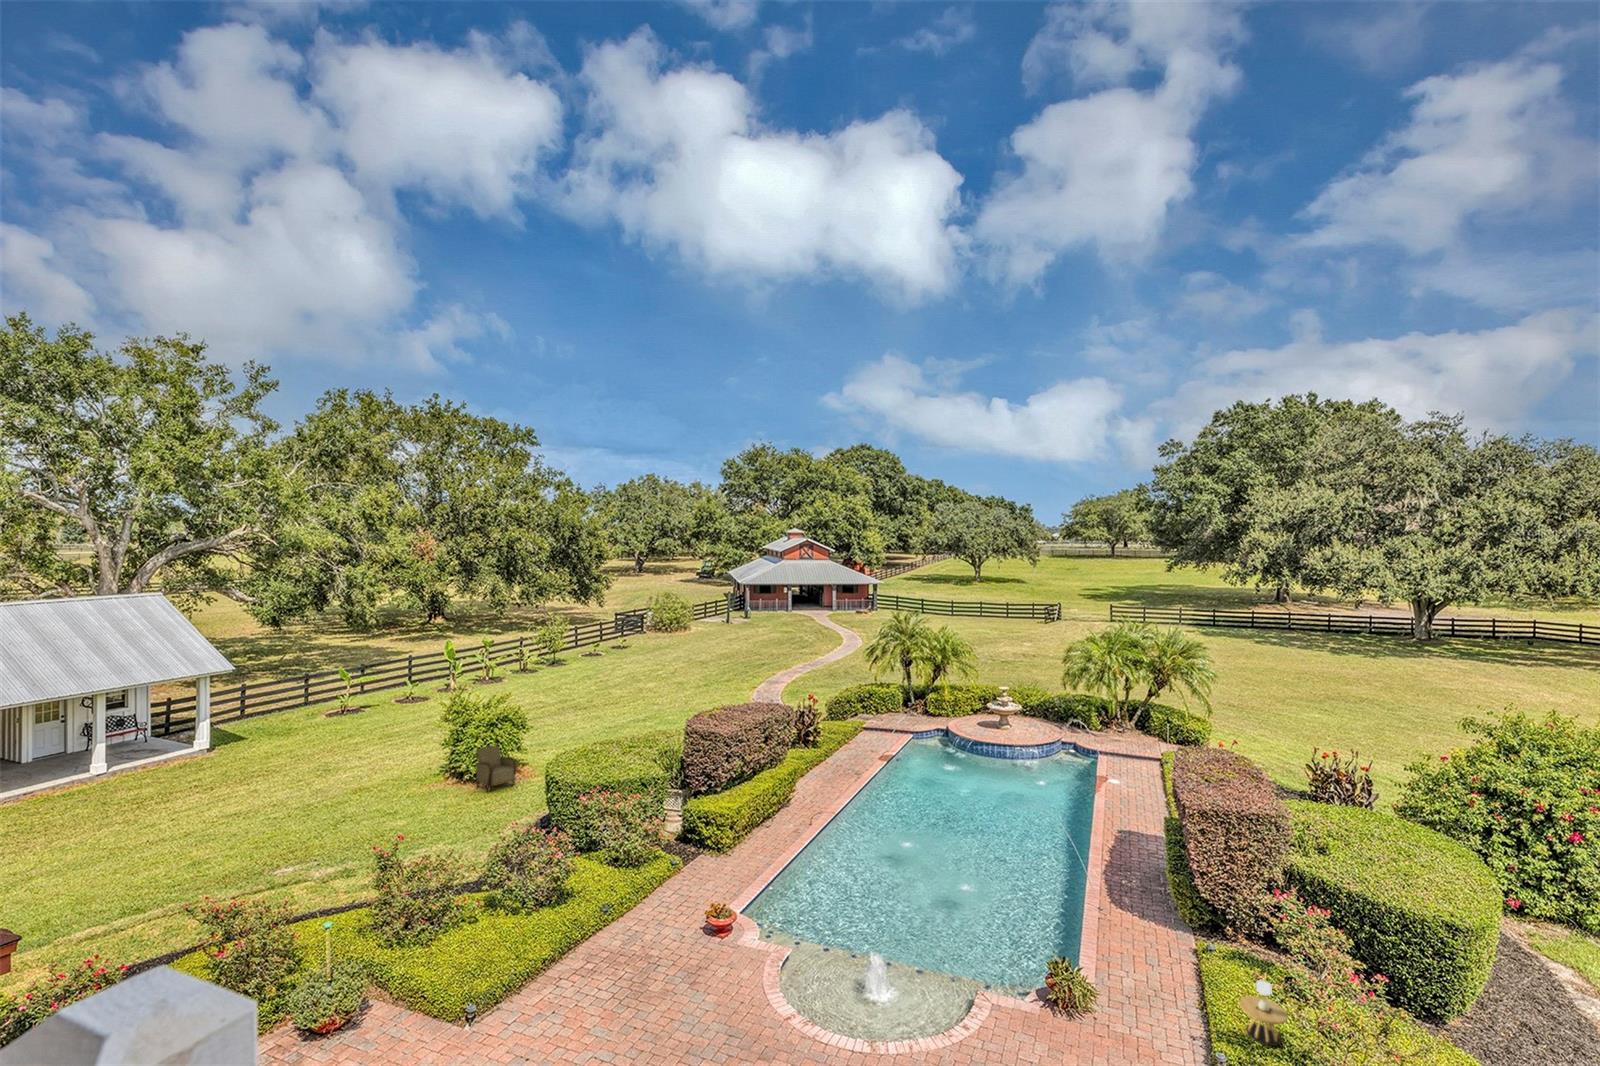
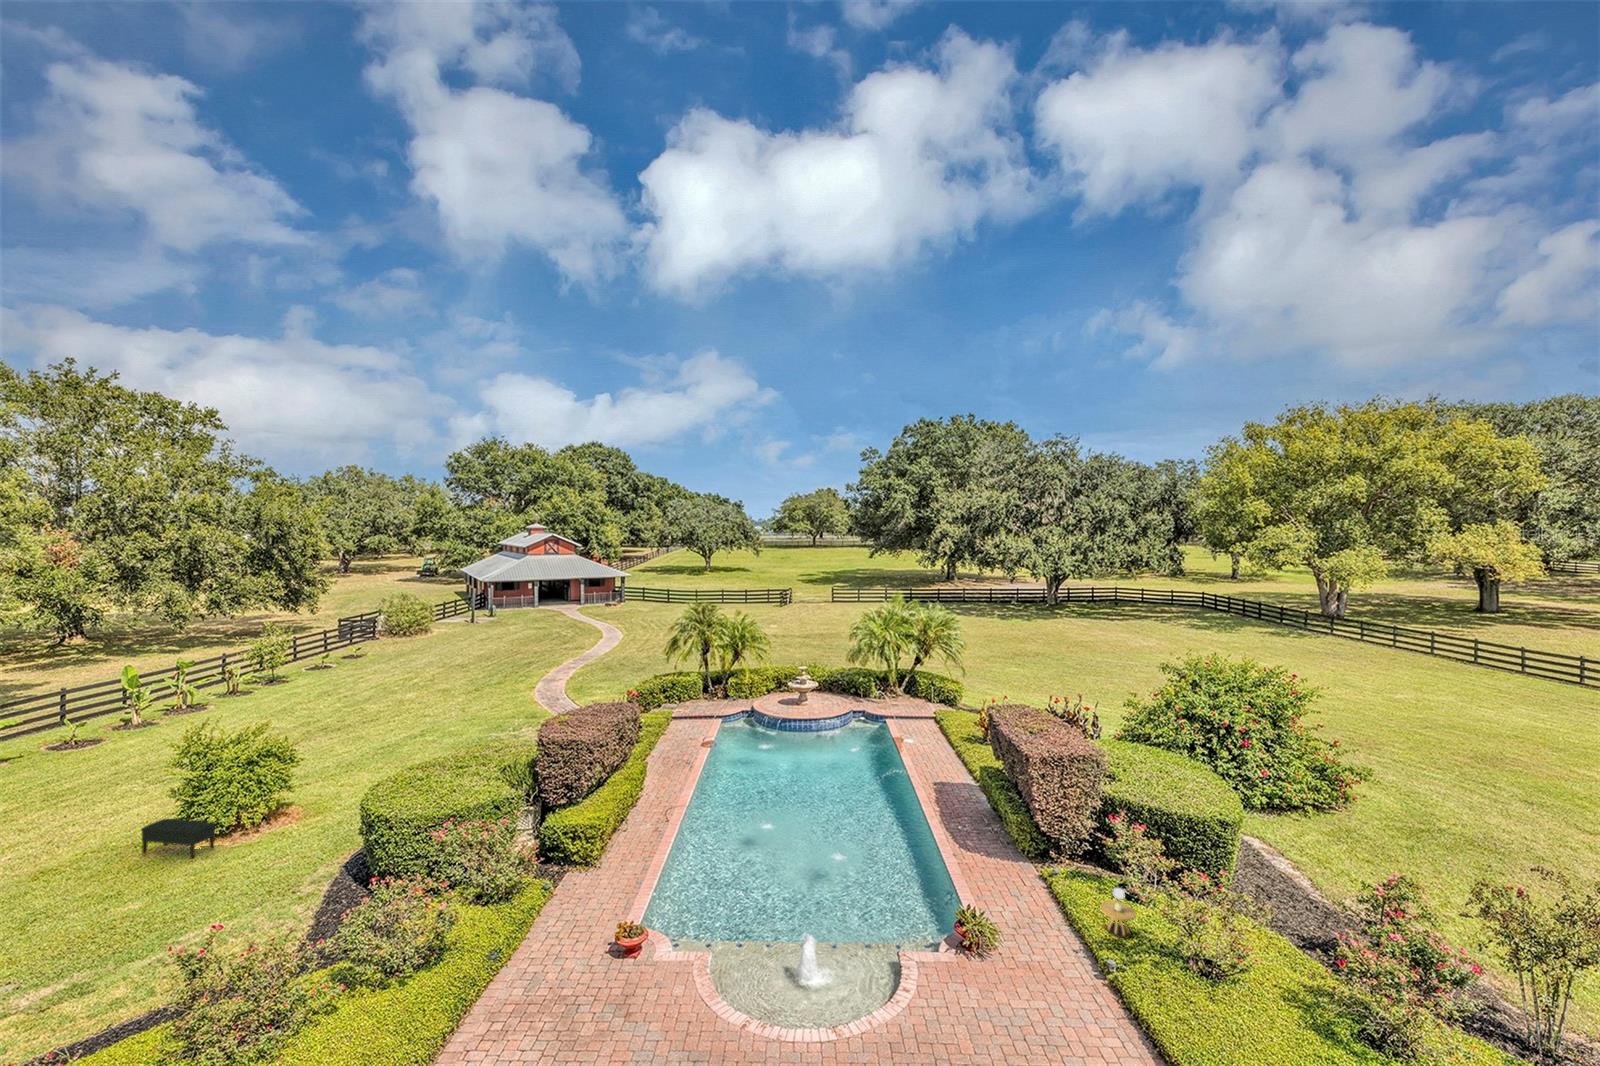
armchair: present [475,746,517,792] -> none [225,790,290,853]
bench: none [427,758,470,790] -> present [141,818,216,859]

